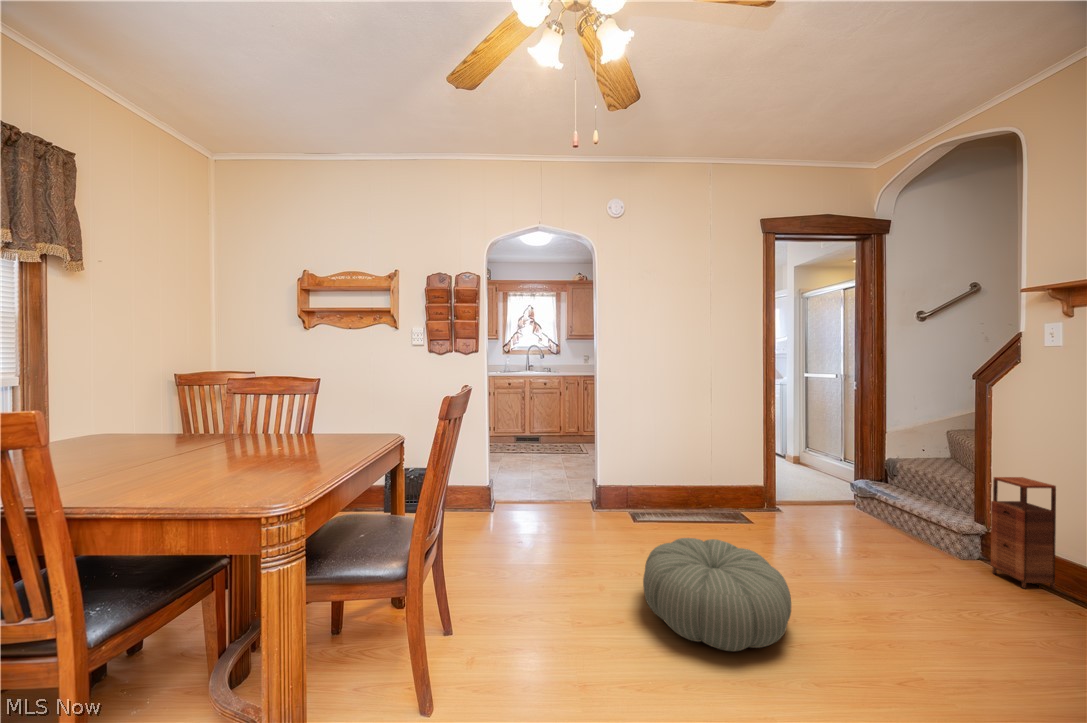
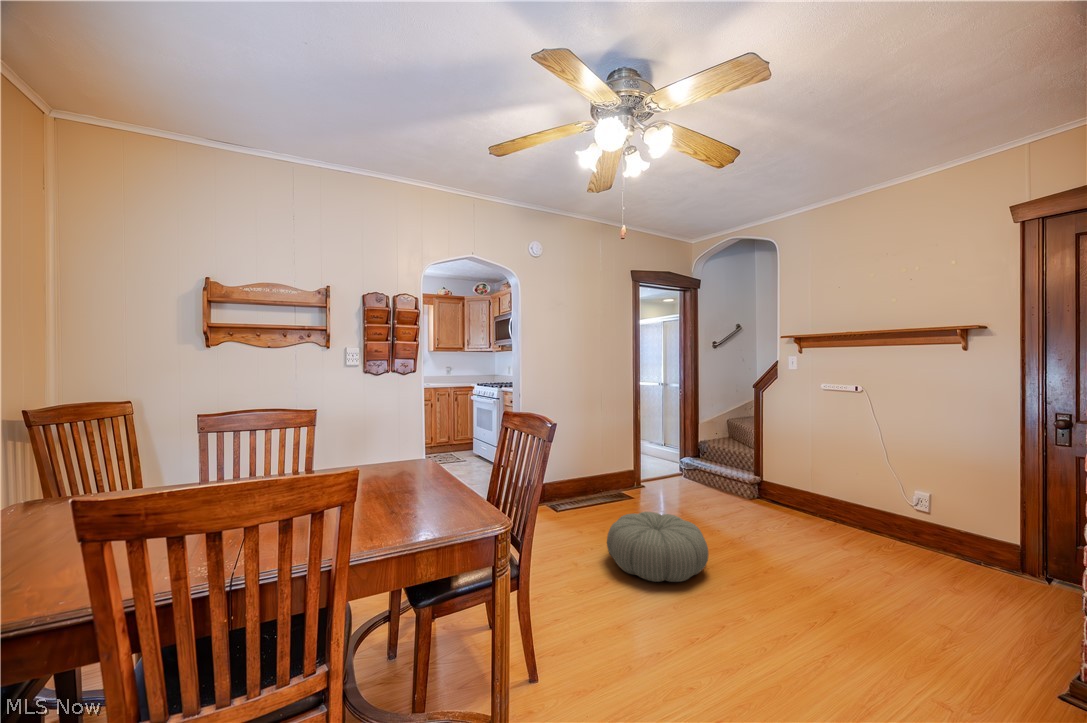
storage cabinet: present [991,477,1056,589] -> none [768,446,796,511]

